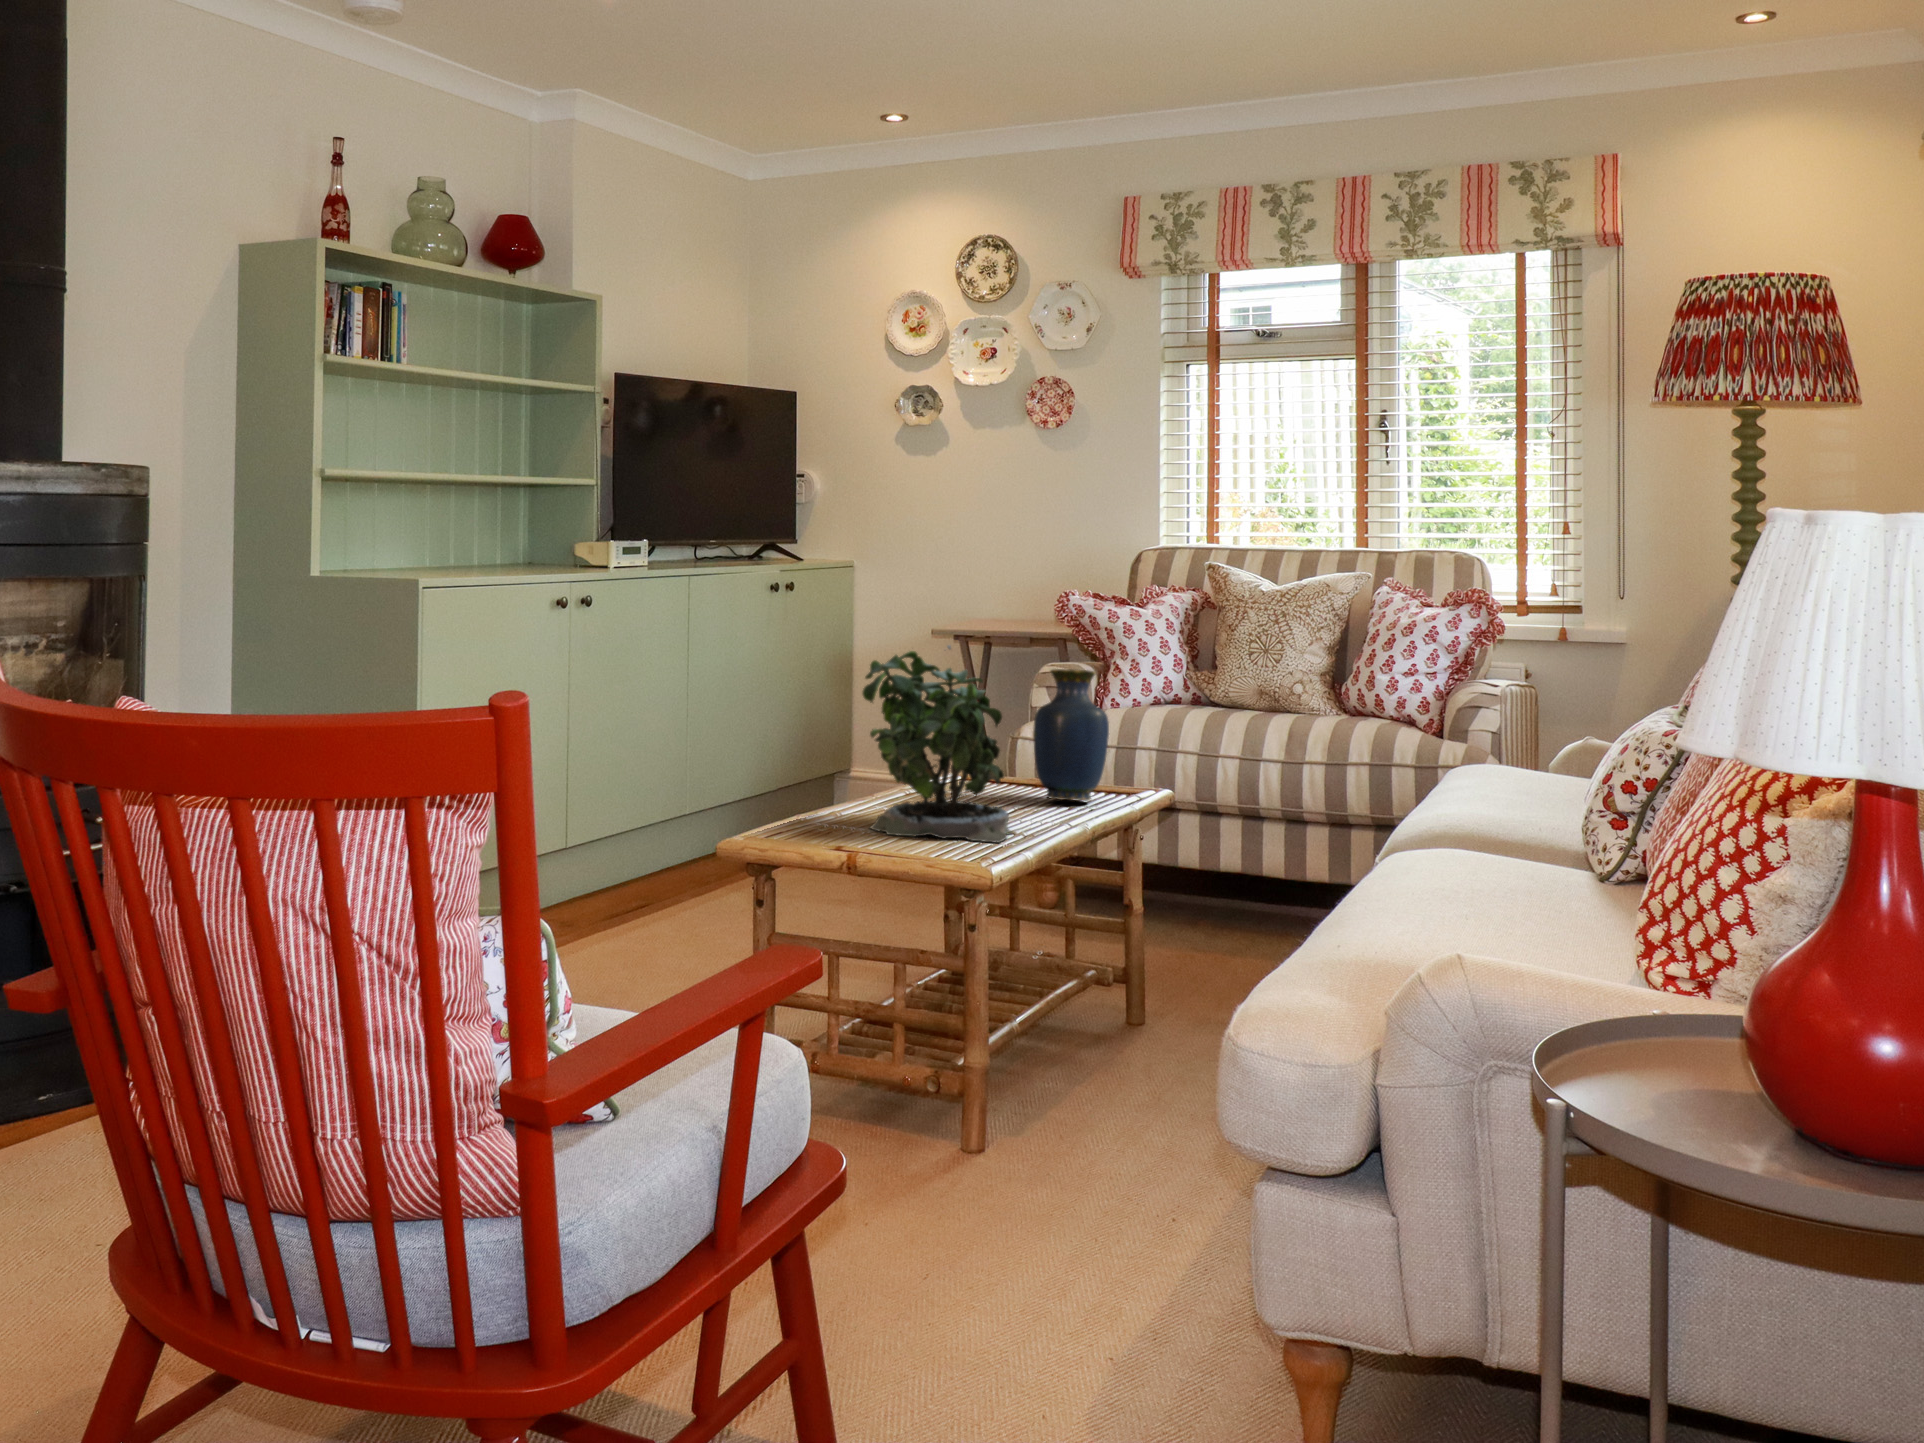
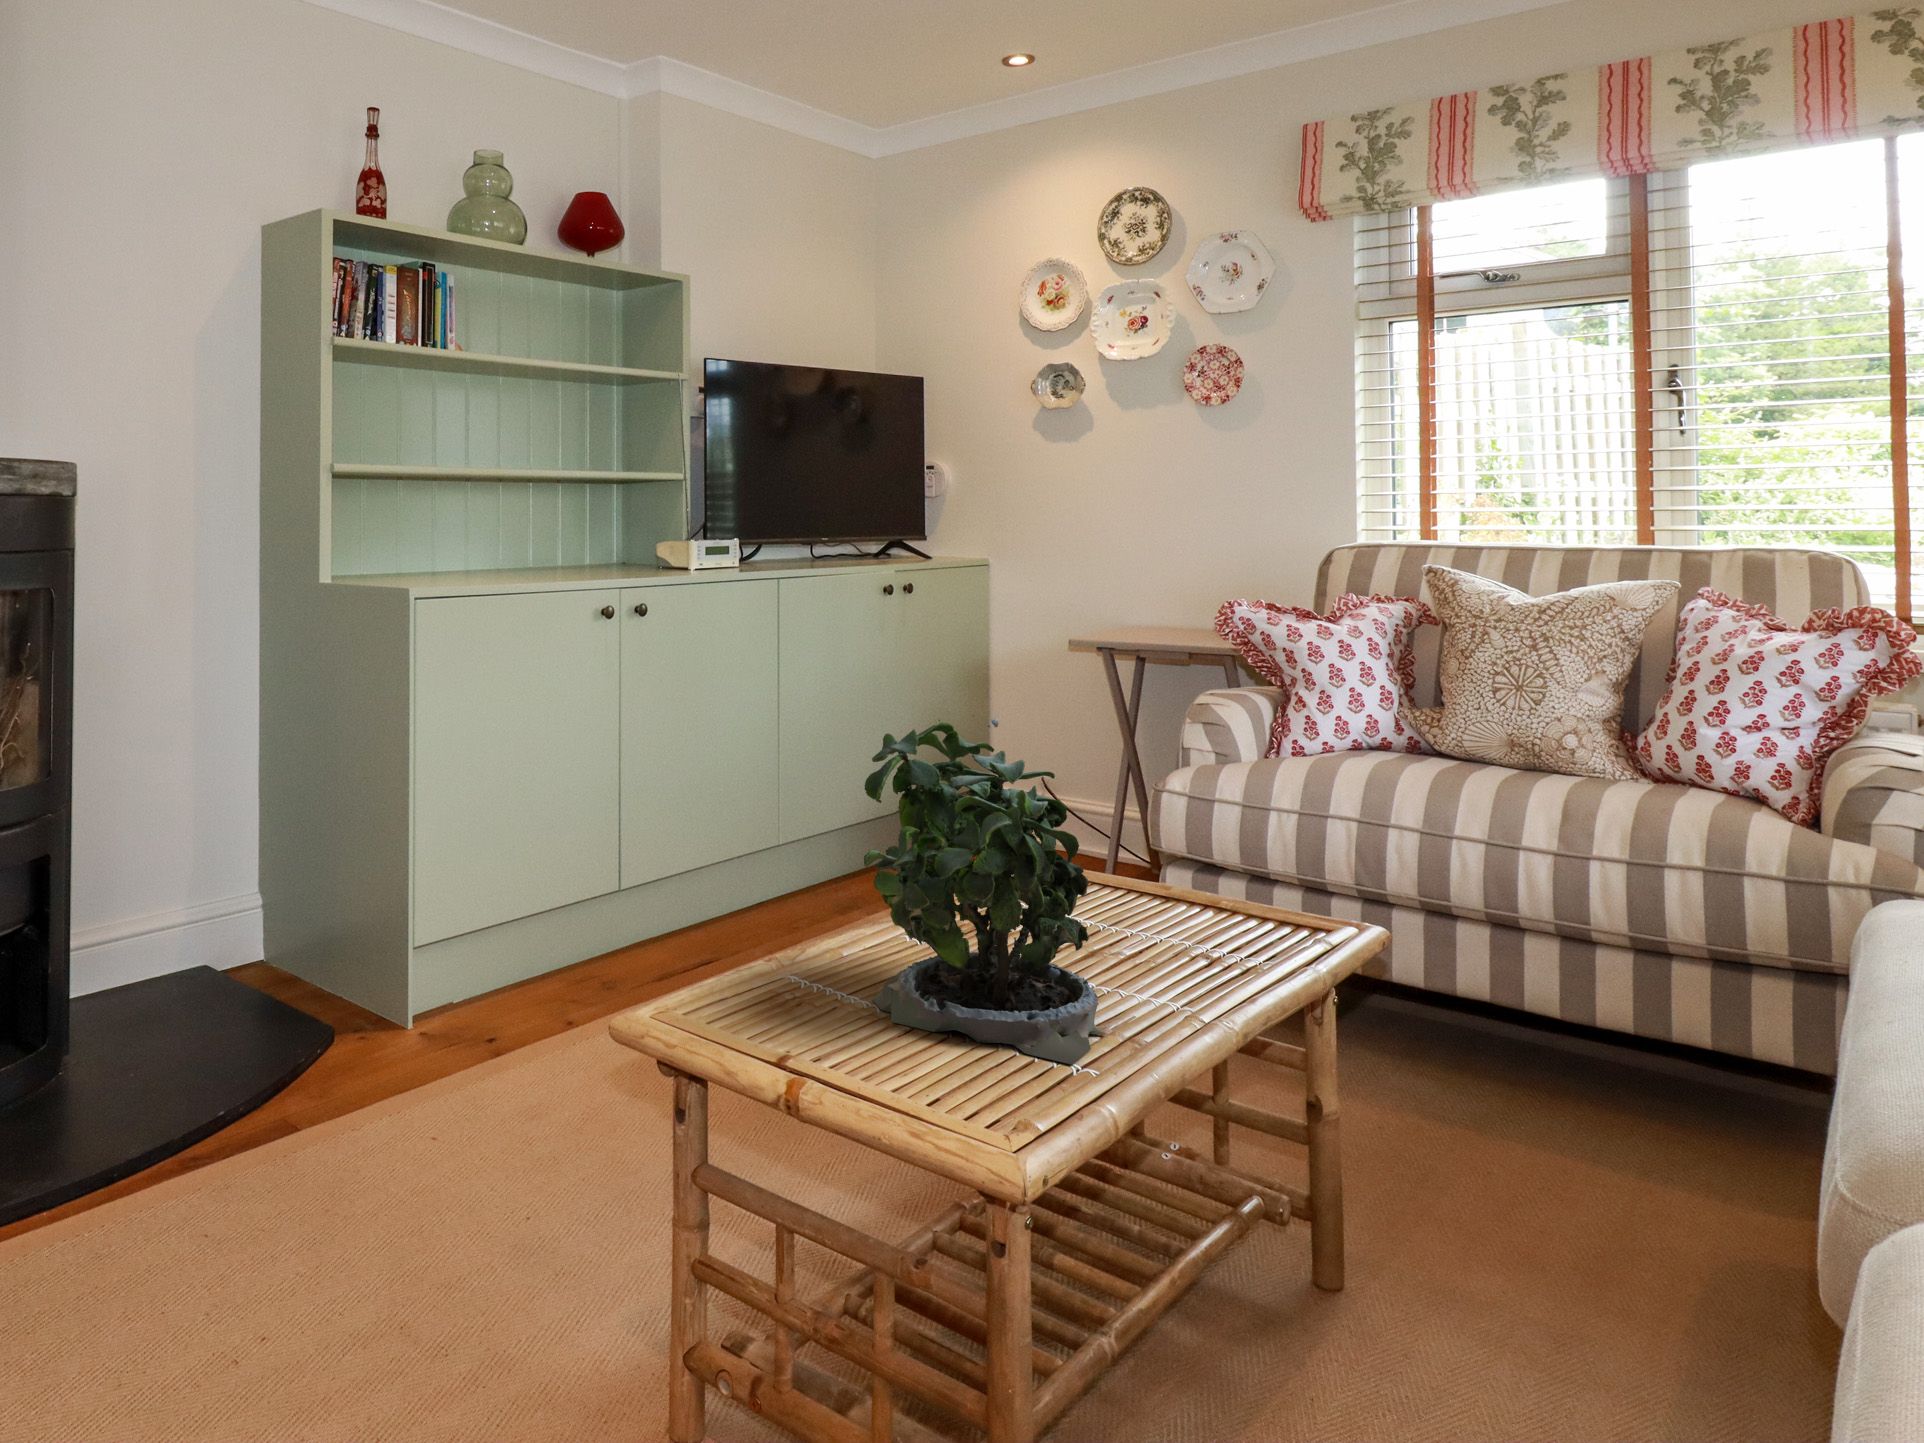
vase: present [1033,669,1109,801] -> none [1157,741,1279,949]

